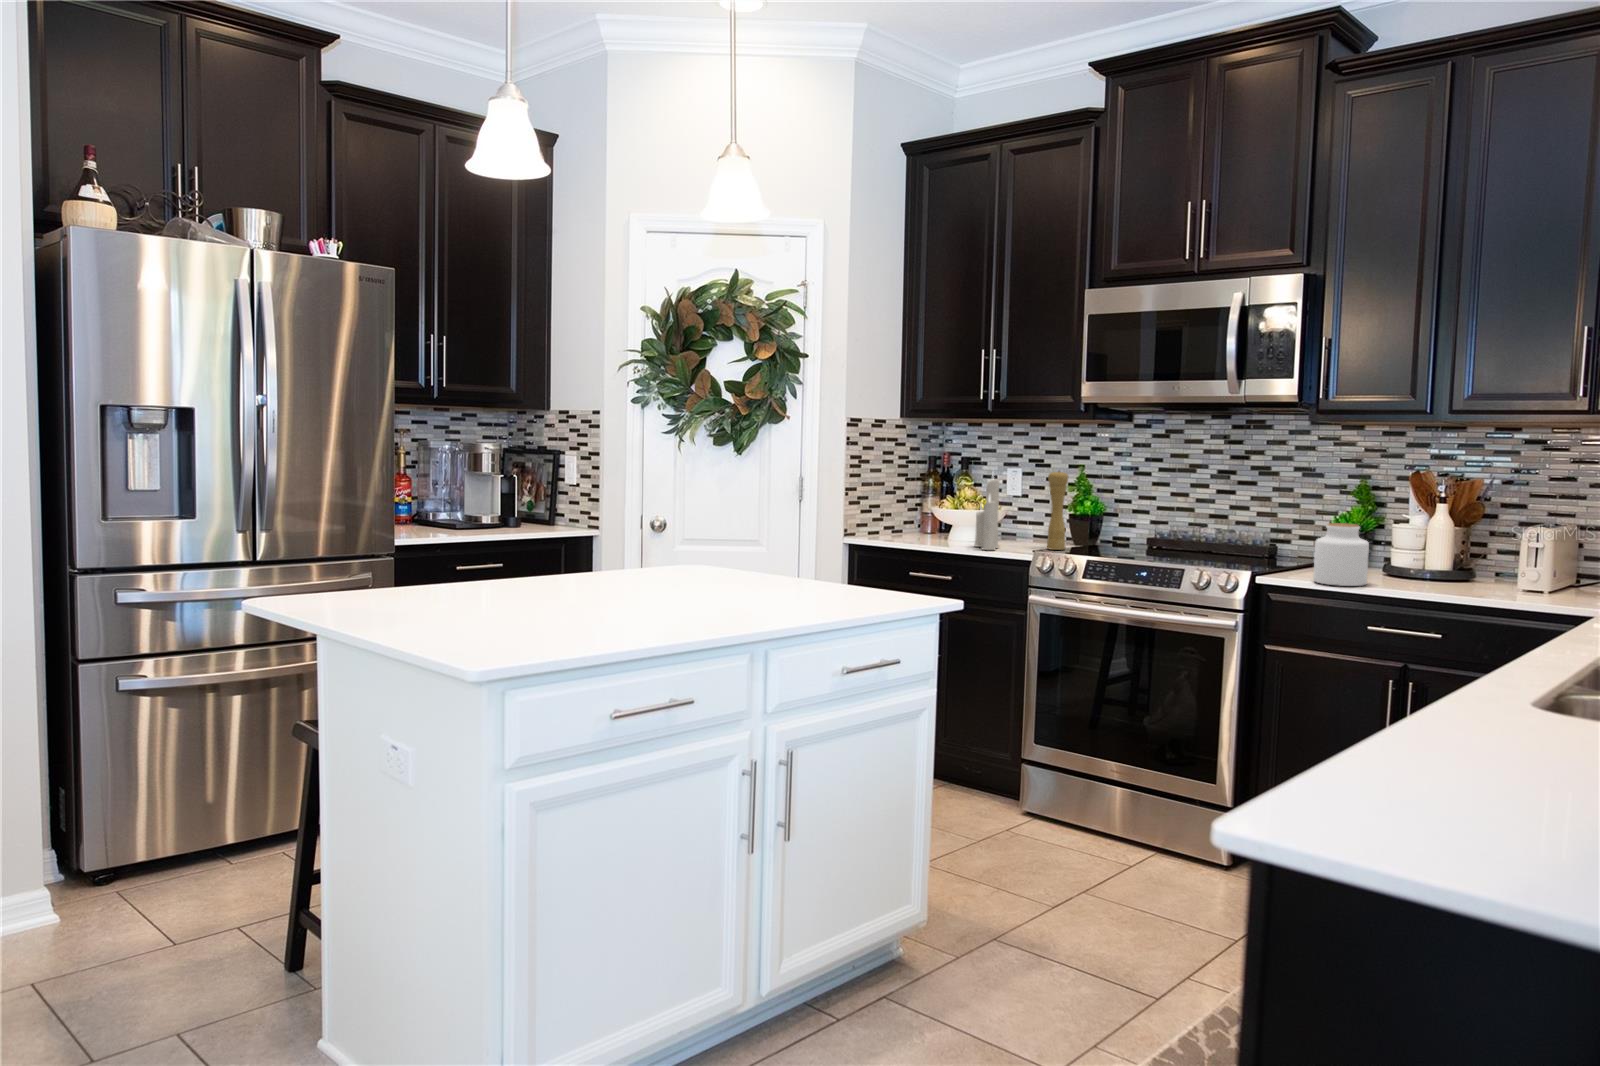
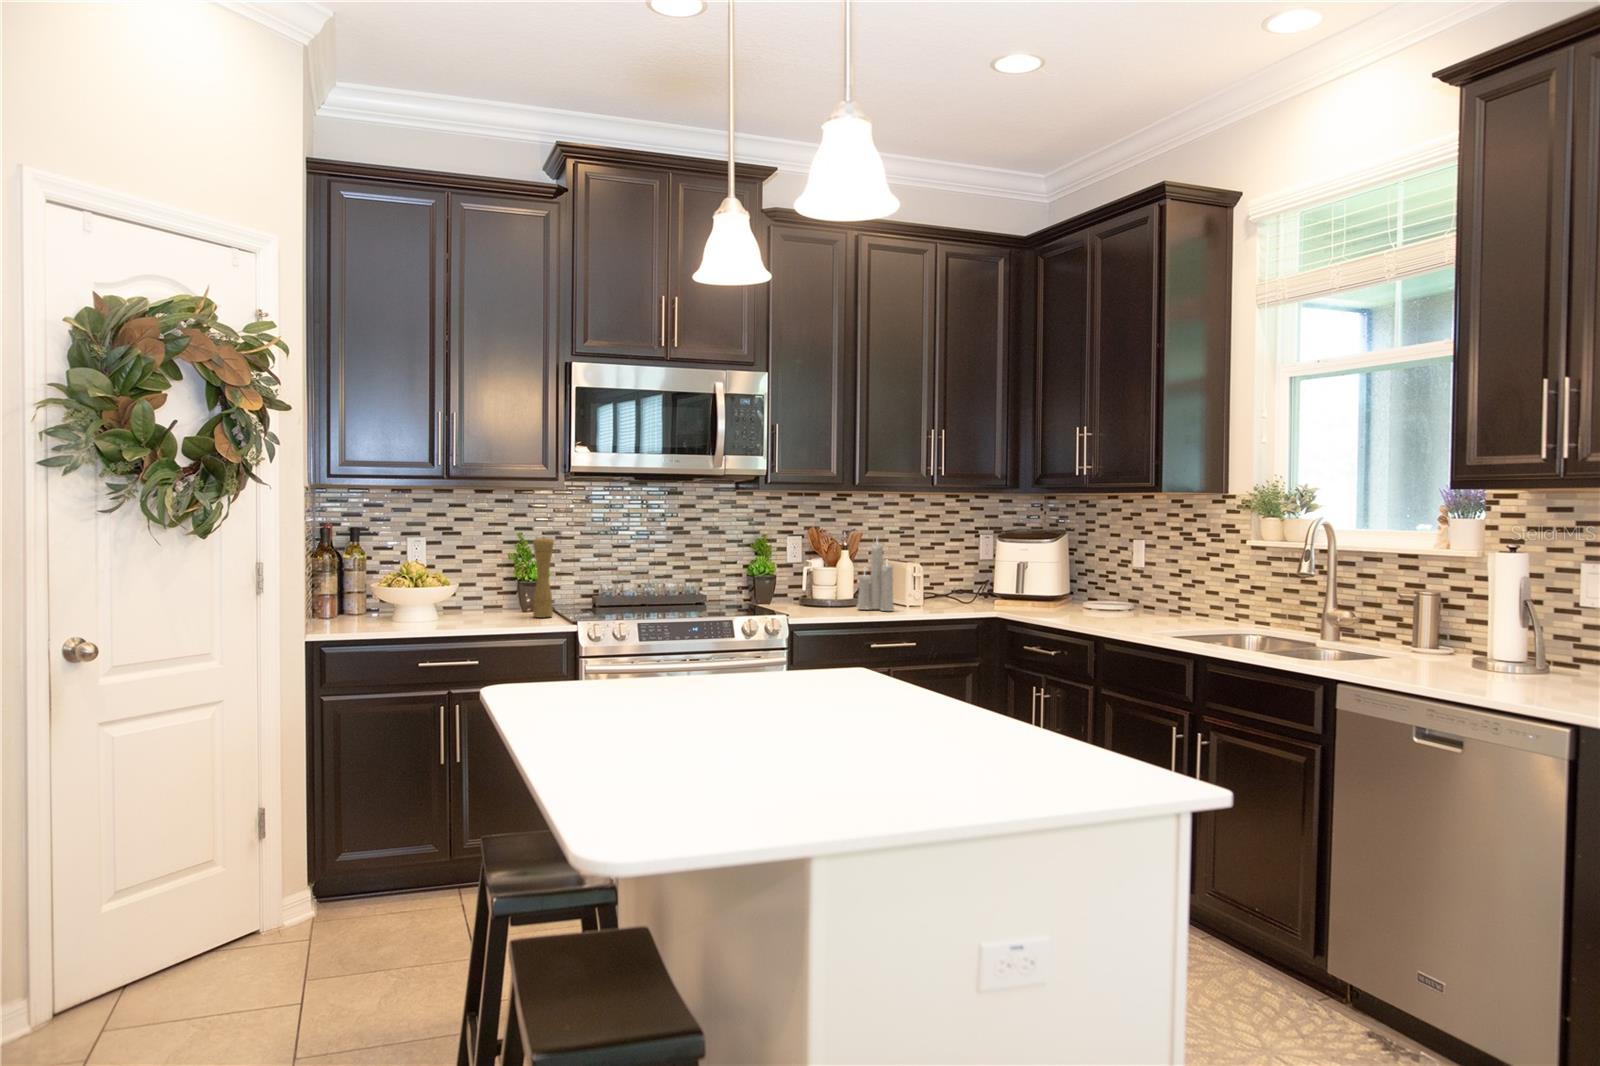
candle: present [974,479,999,550] -> present [857,544,894,611]
jar: present [1313,523,1369,586] -> none [809,567,847,615]

